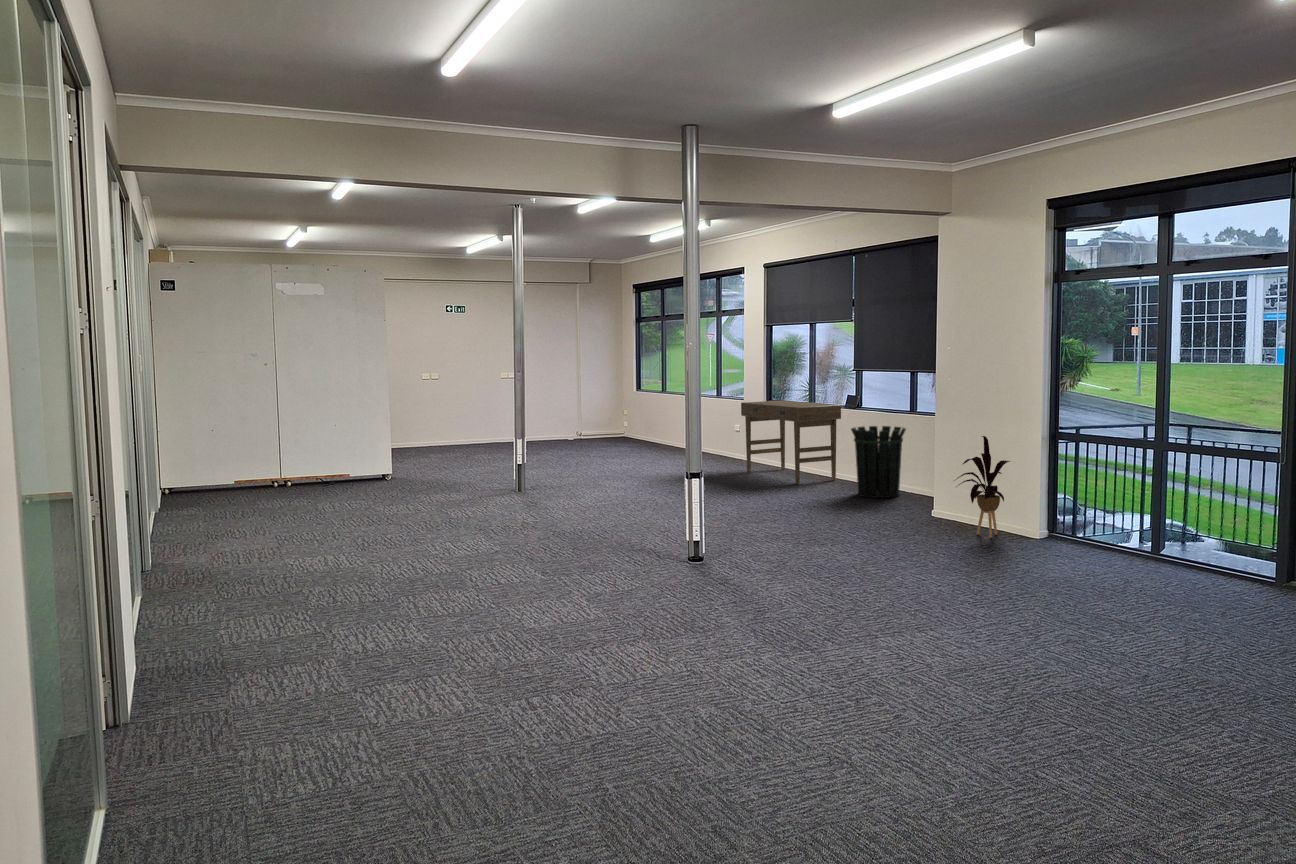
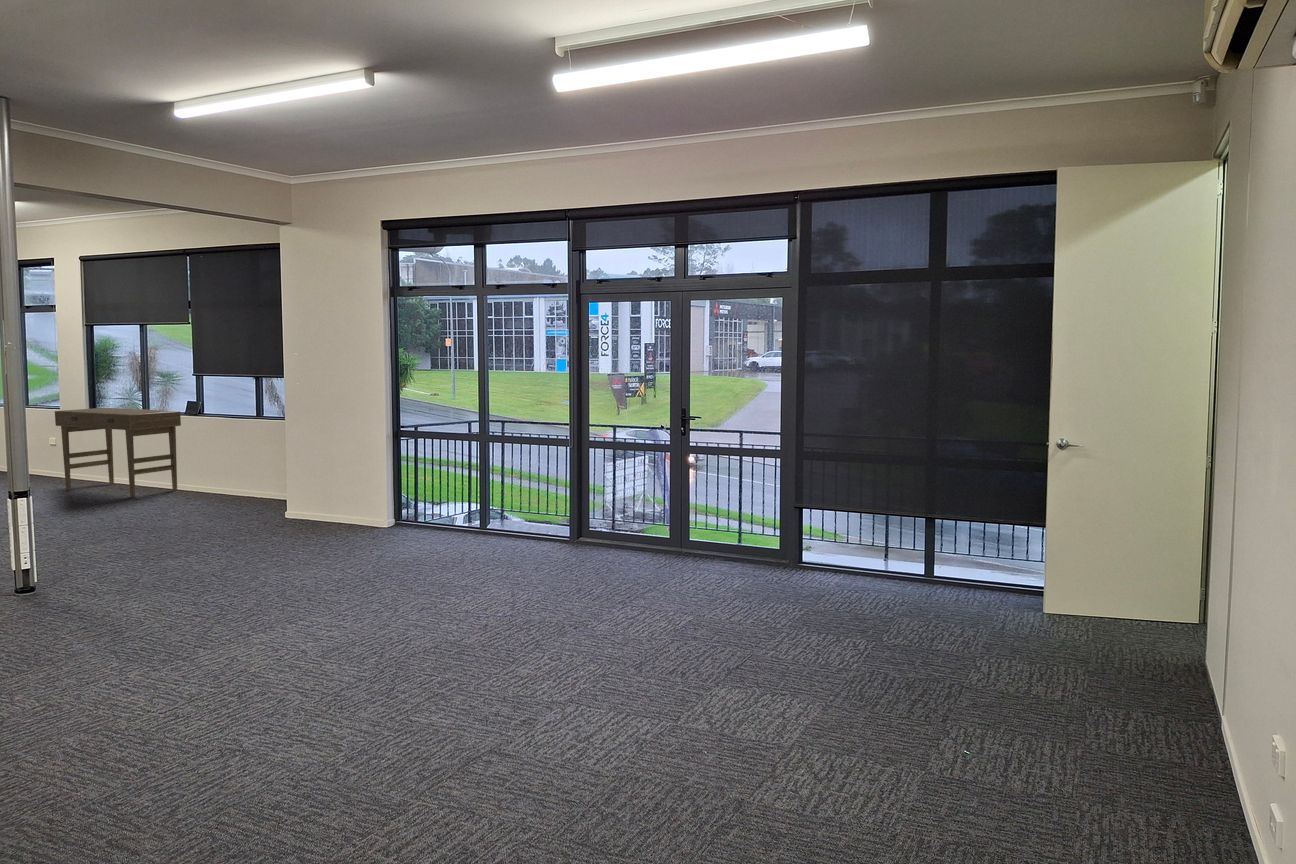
waste bin: present [851,426,906,498] -> none [194,431,255,505]
house plant: present [954,436,1010,537] -> none [307,436,361,531]

